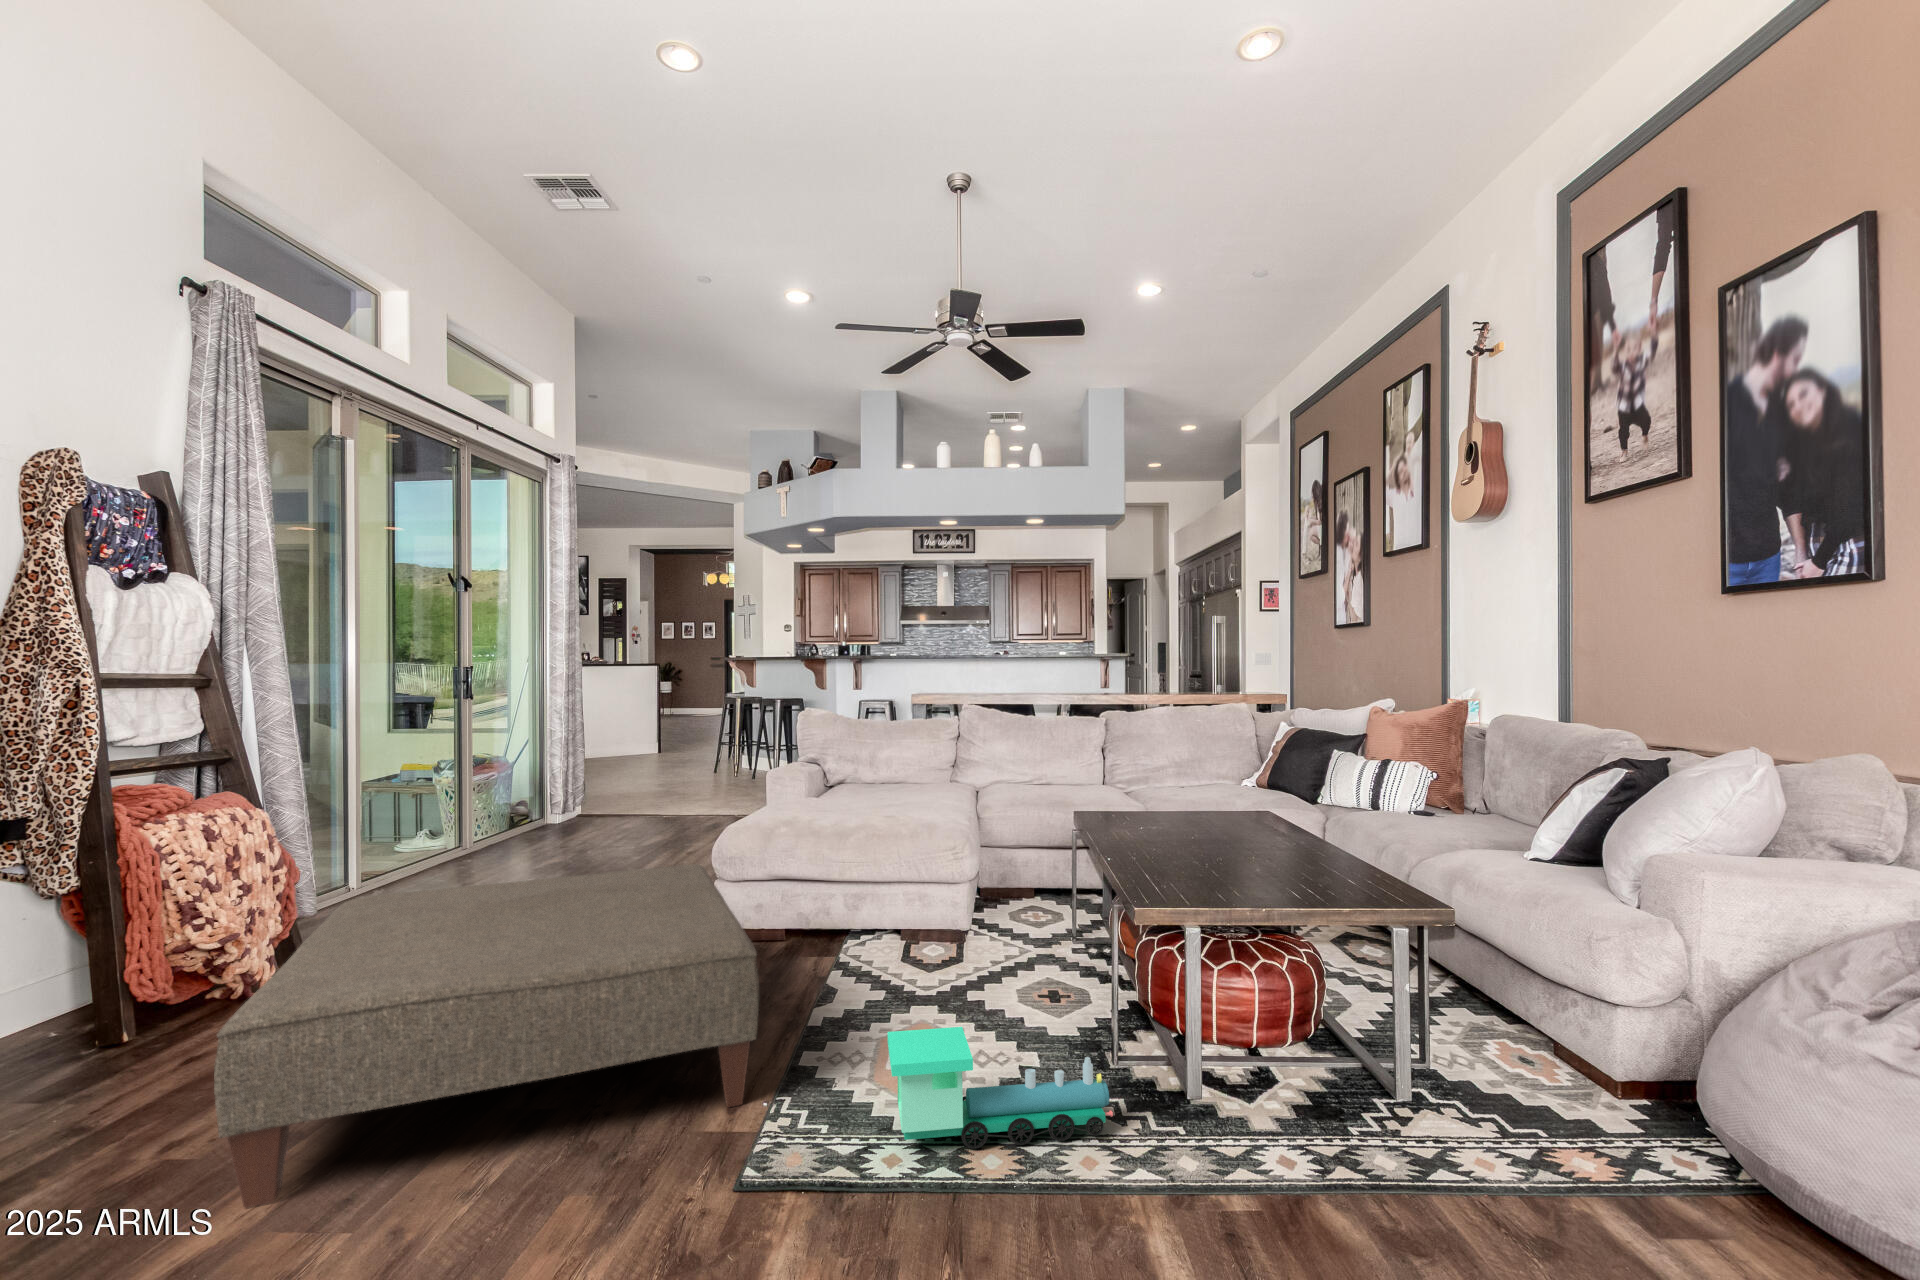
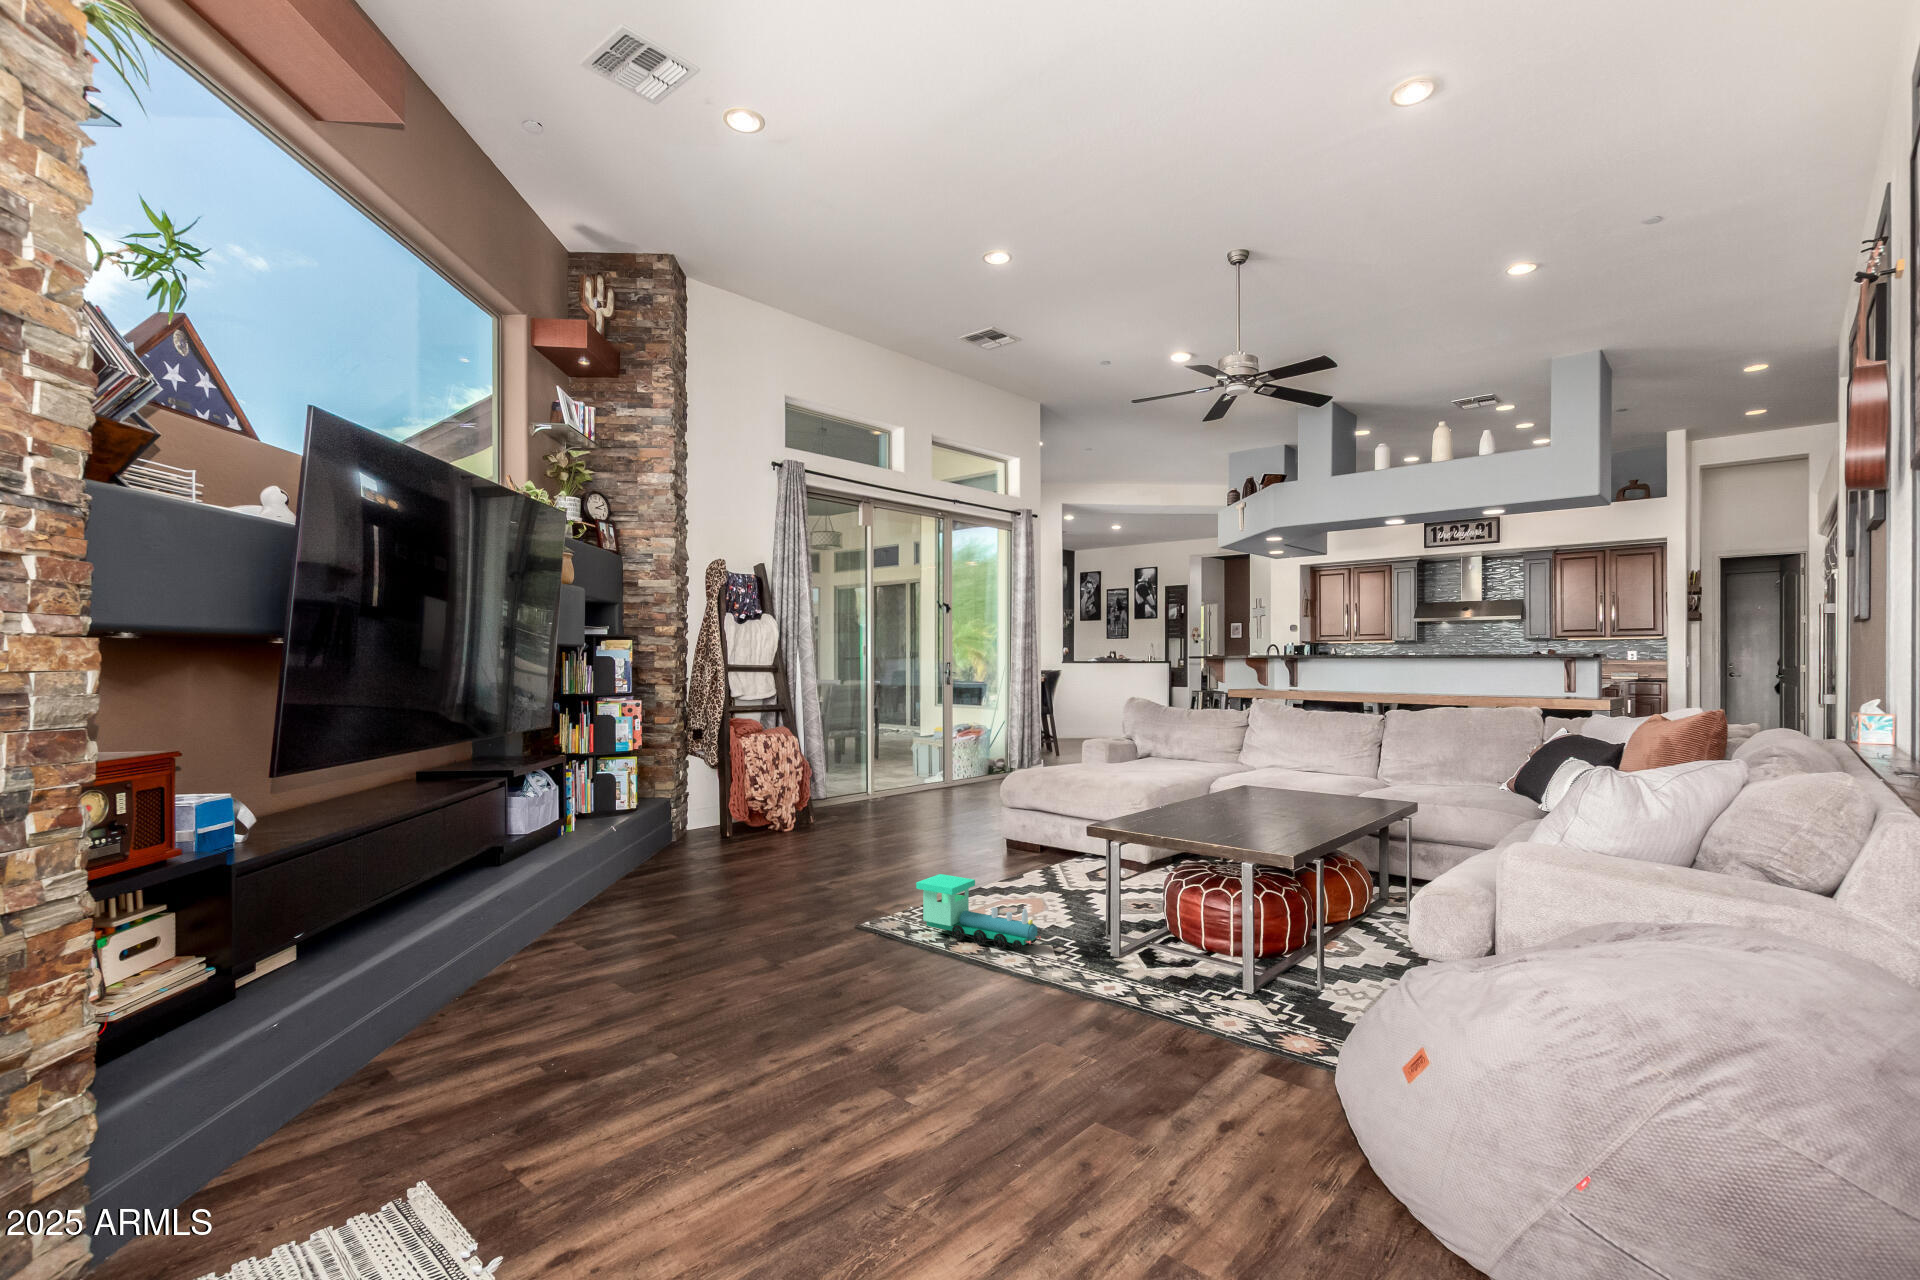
ottoman: present [214,864,759,1208] -> none [699,782,969,904]

